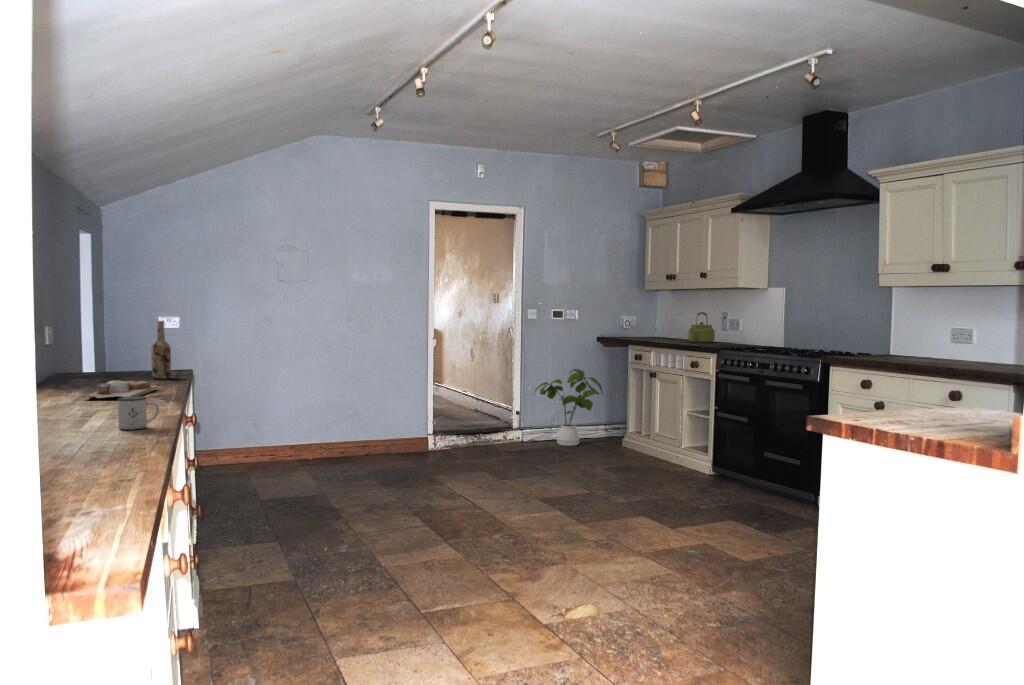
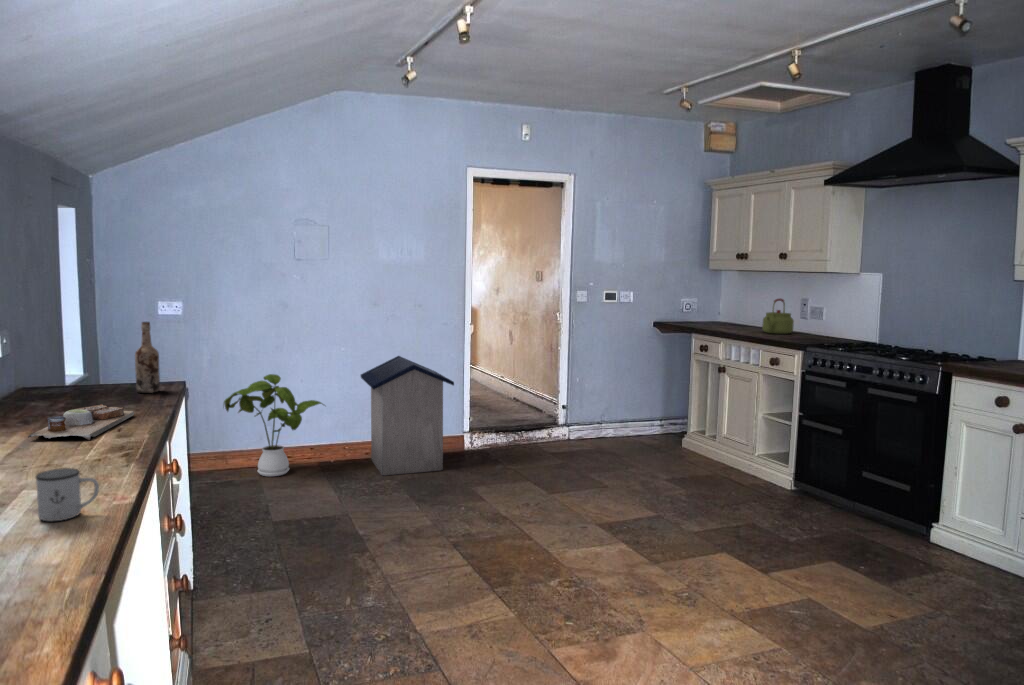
trash can: none [335,365,418,468] -> present [361,356,454,475]
house plant: present [535,369,602,446] -> present [224,374,324,476]

